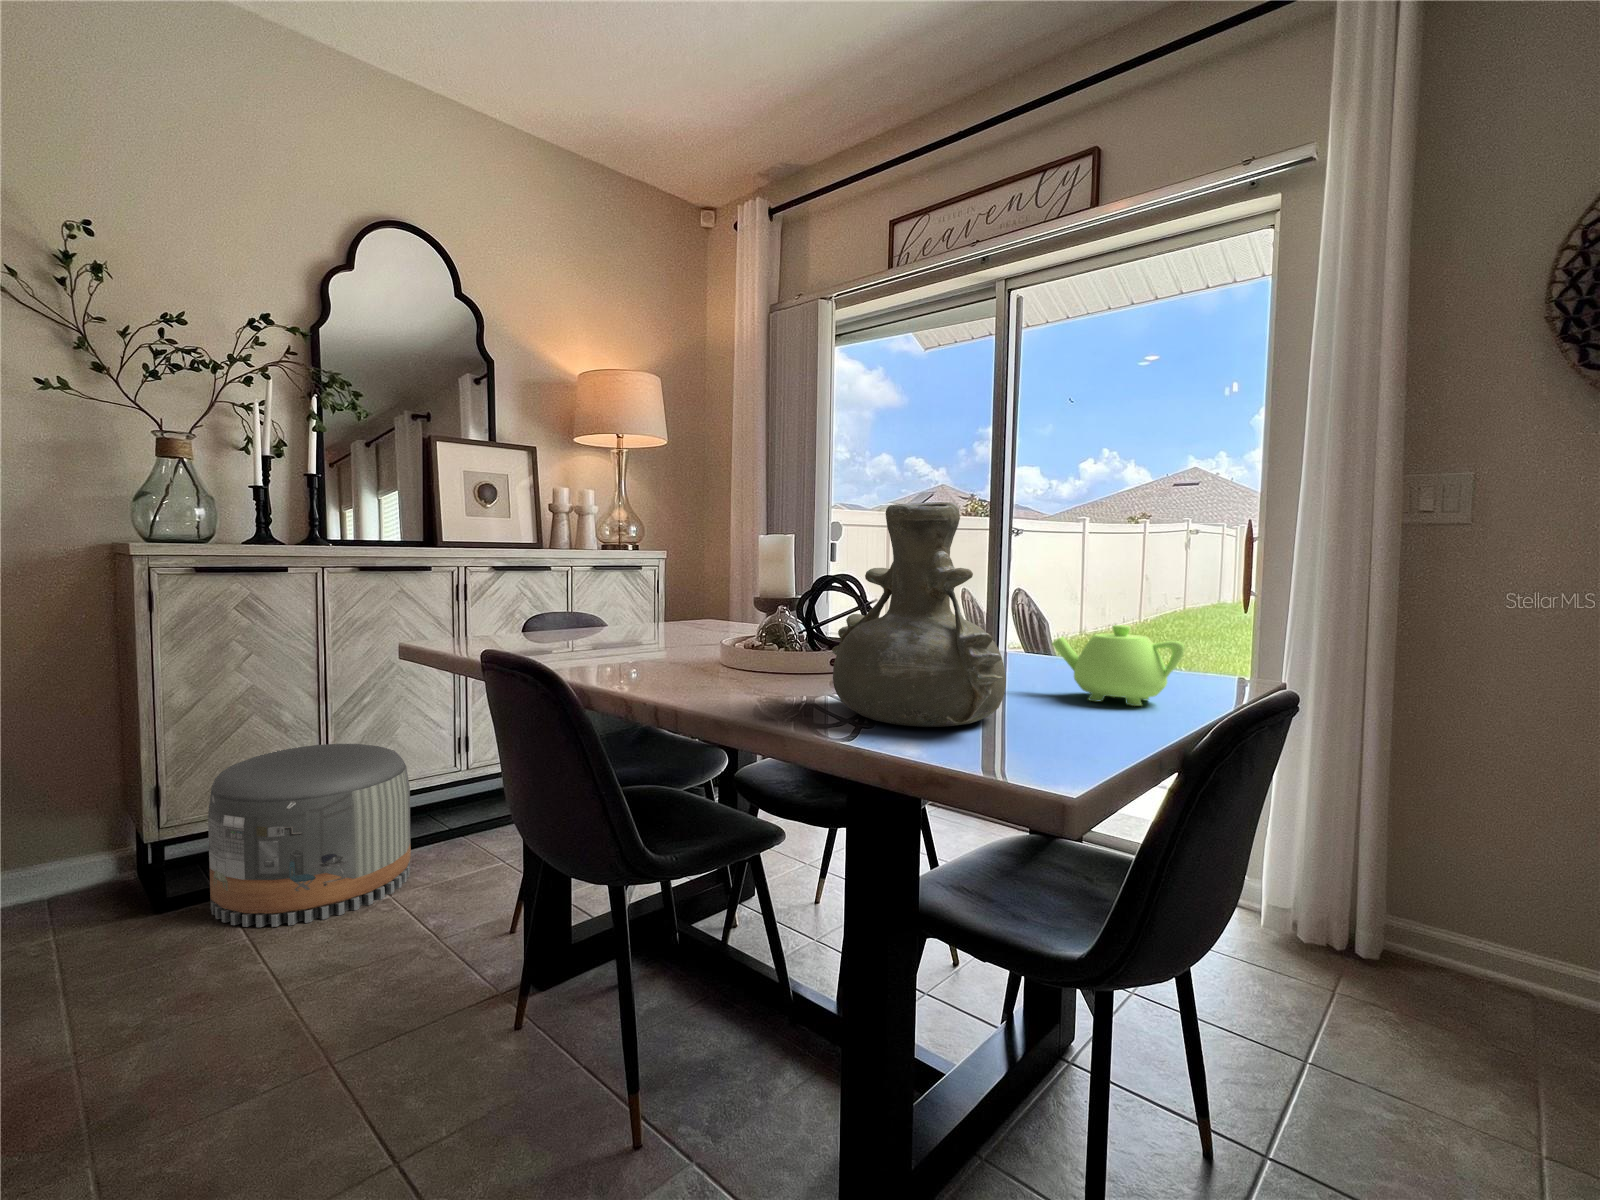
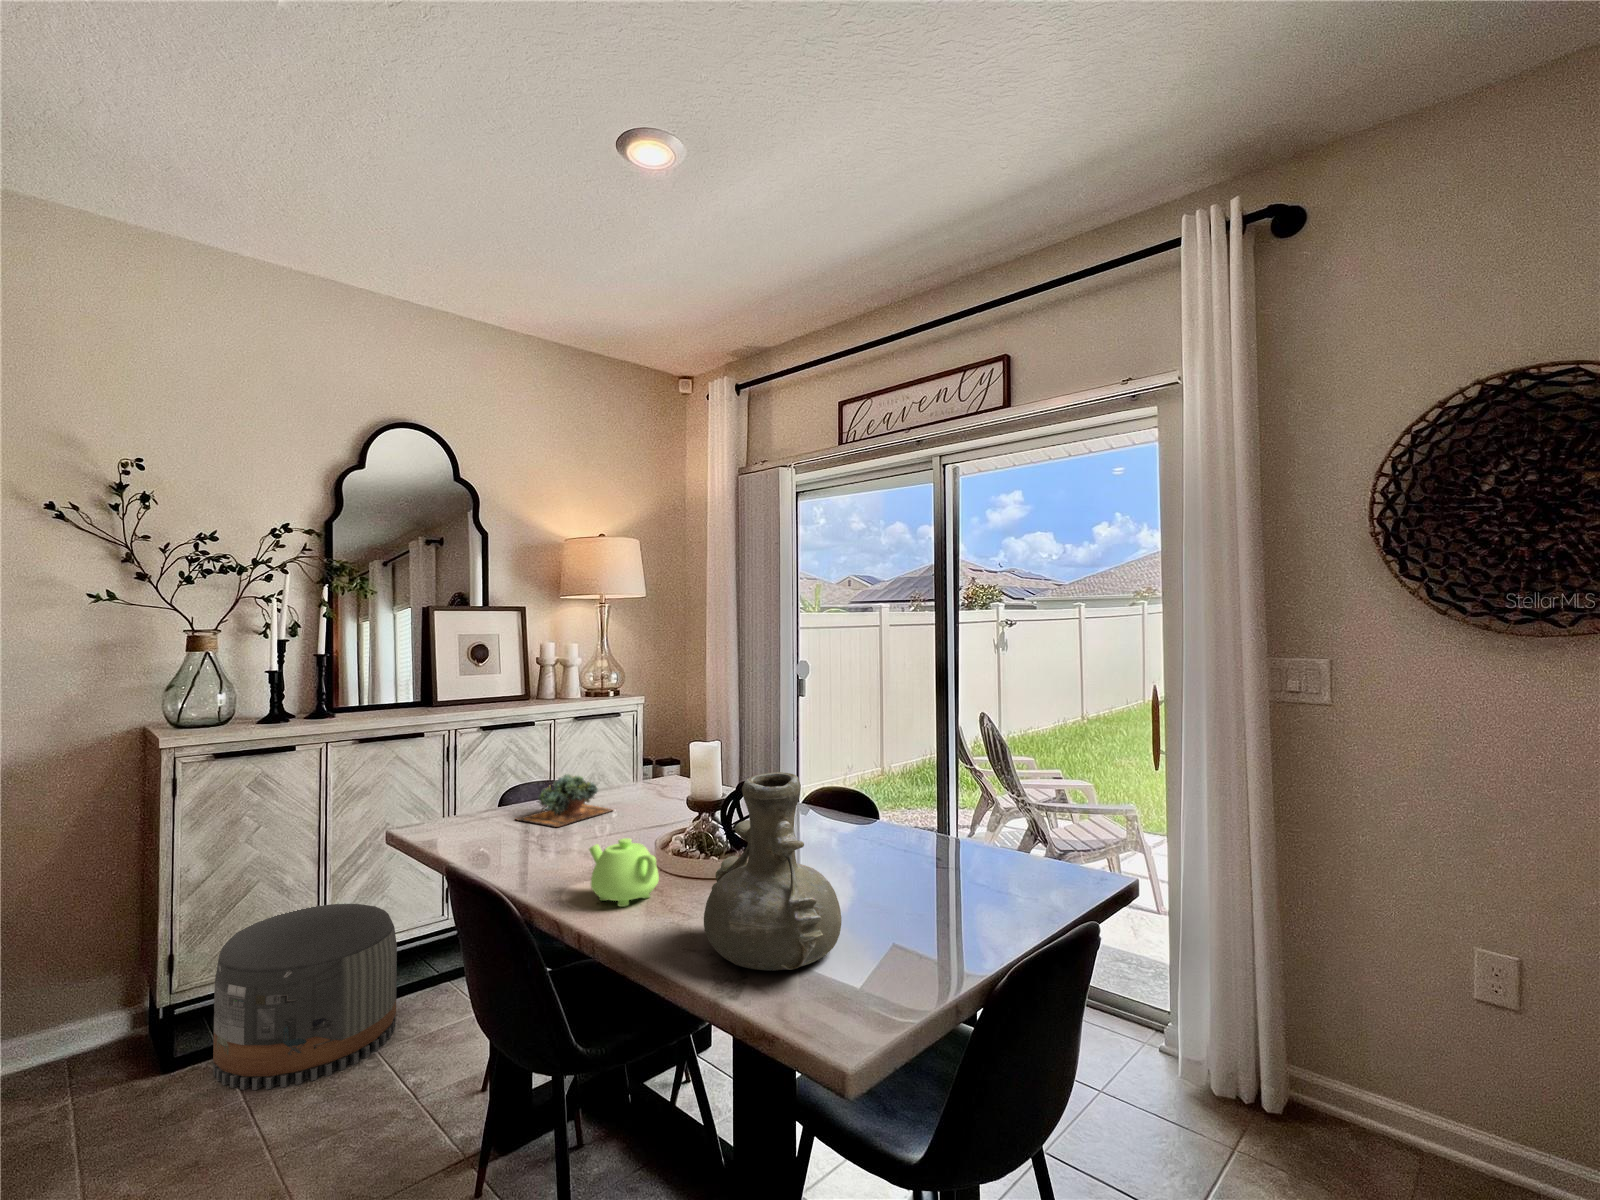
succulent plant: none [548,588,659,640] -> present [516,774,613,827]
teapot: present [1052,625,1184,706] -> present [589,838,659,907]

